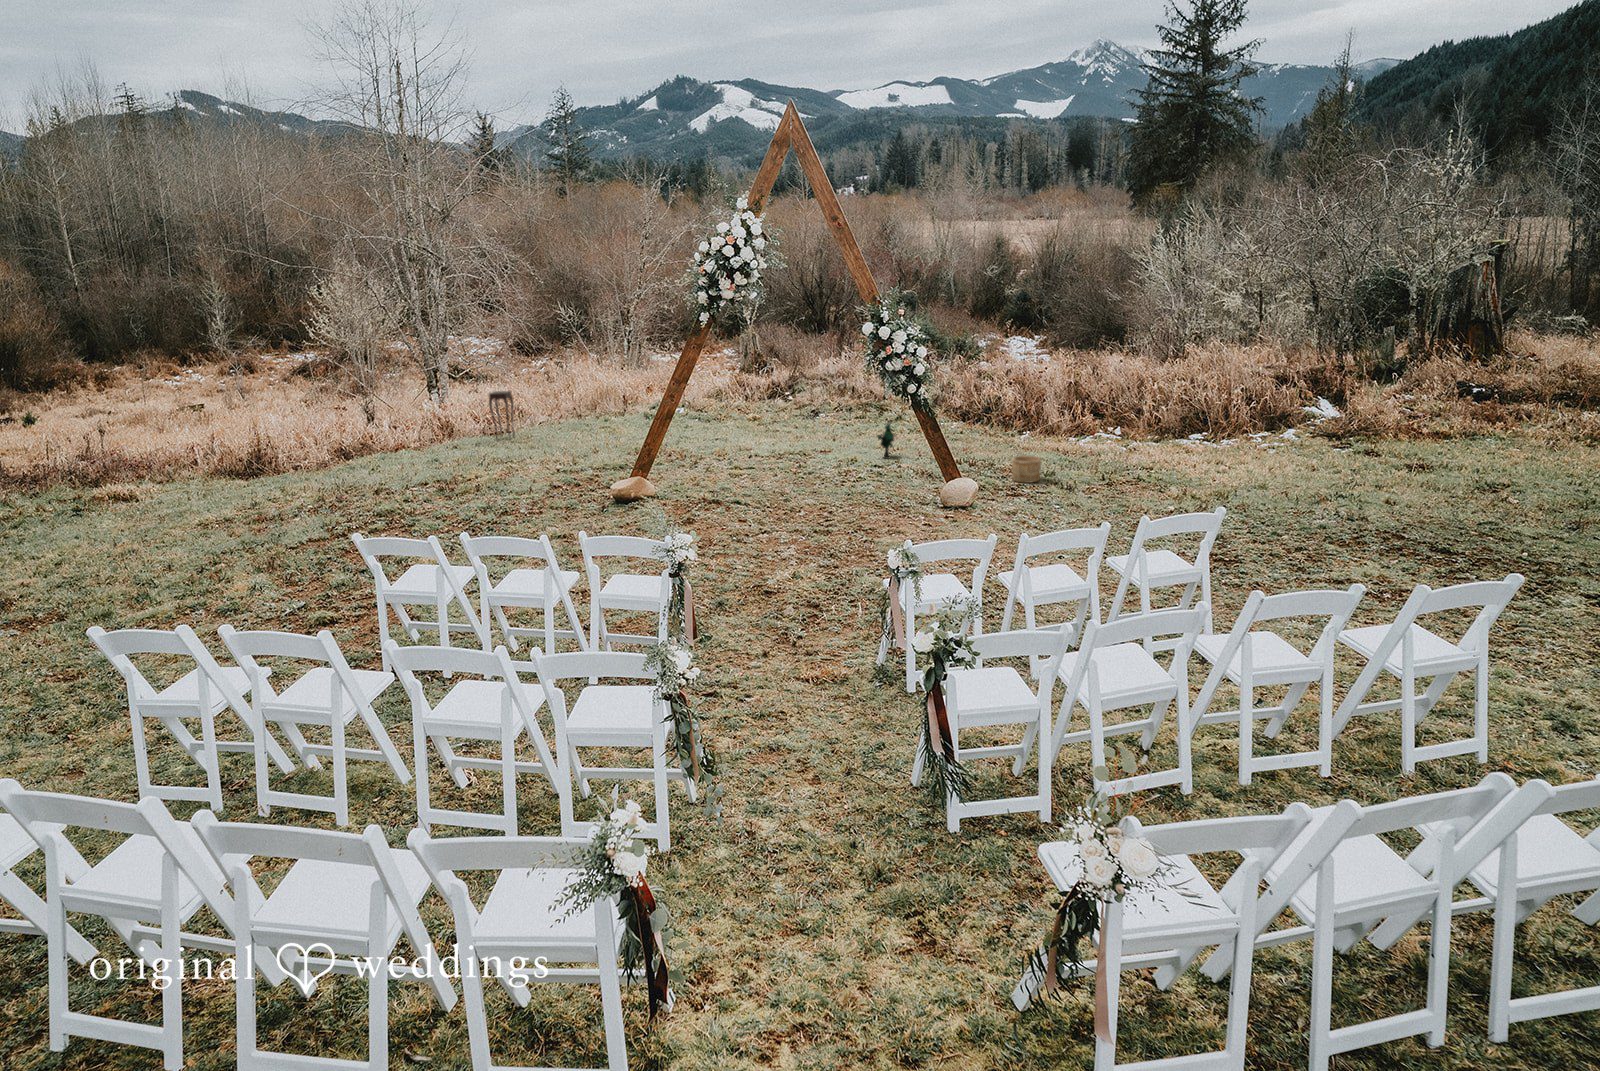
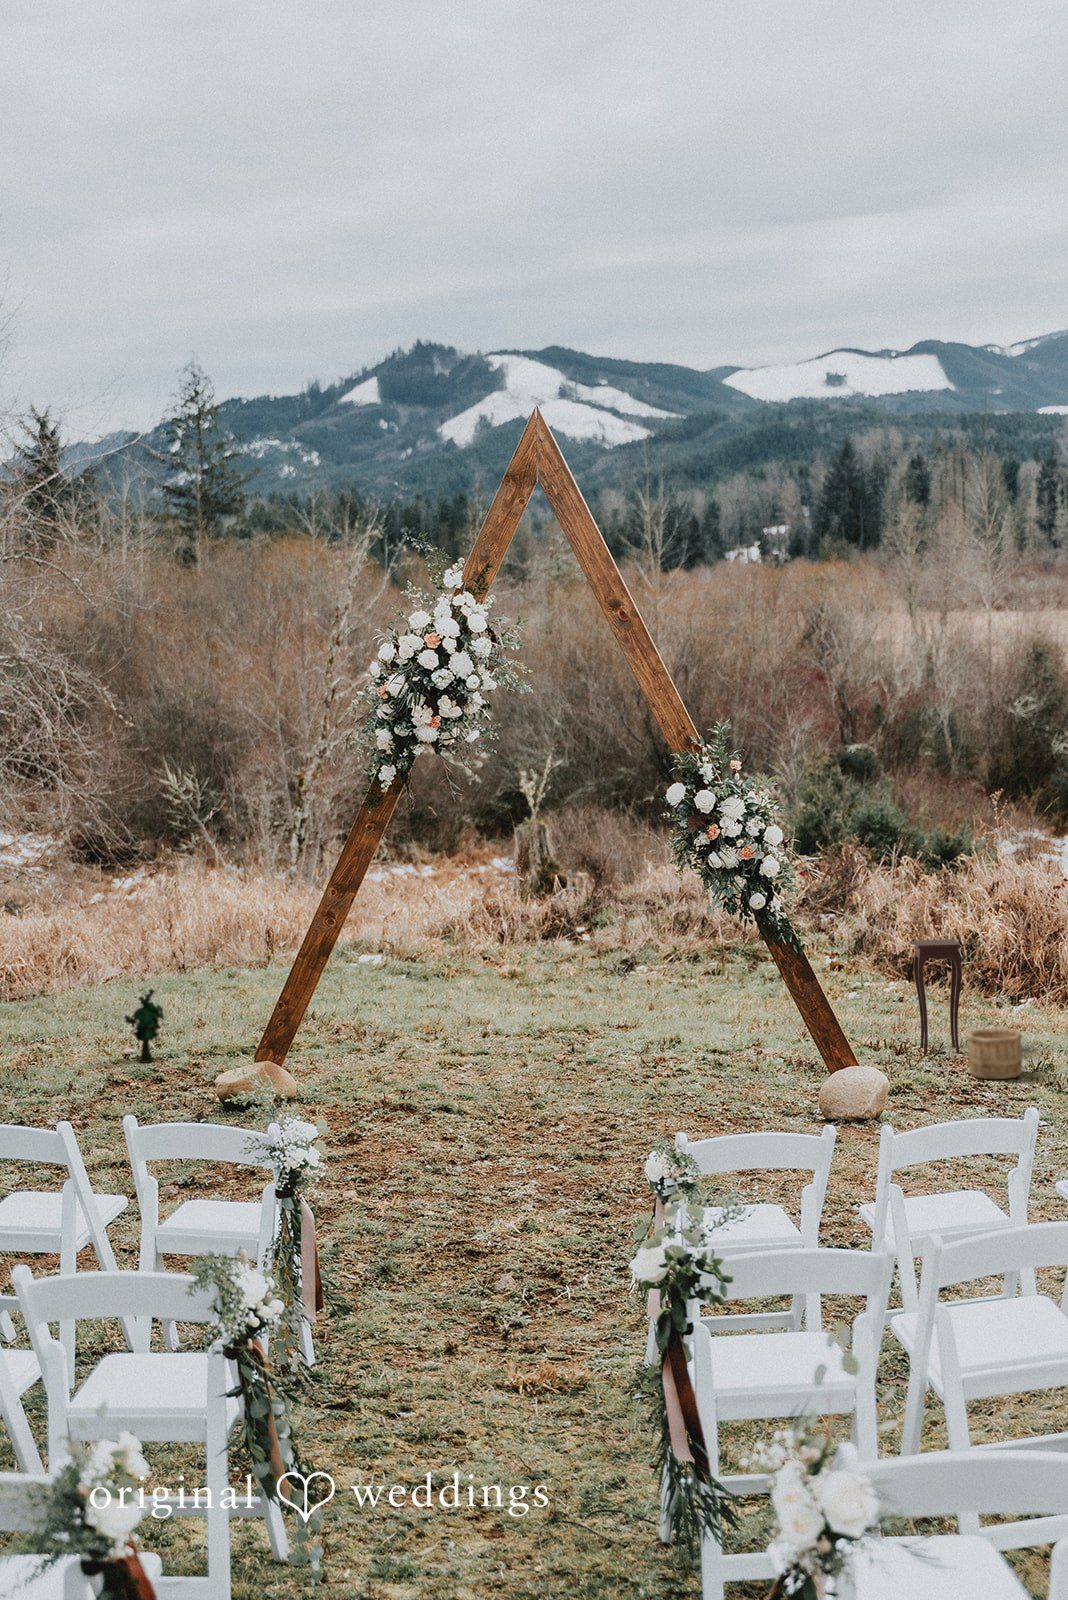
side table: present [489,391,515,439] -> present [913,939,962,1054]
decorative plant: present [877,422,897,459] -> present [124,989,165,1063]

